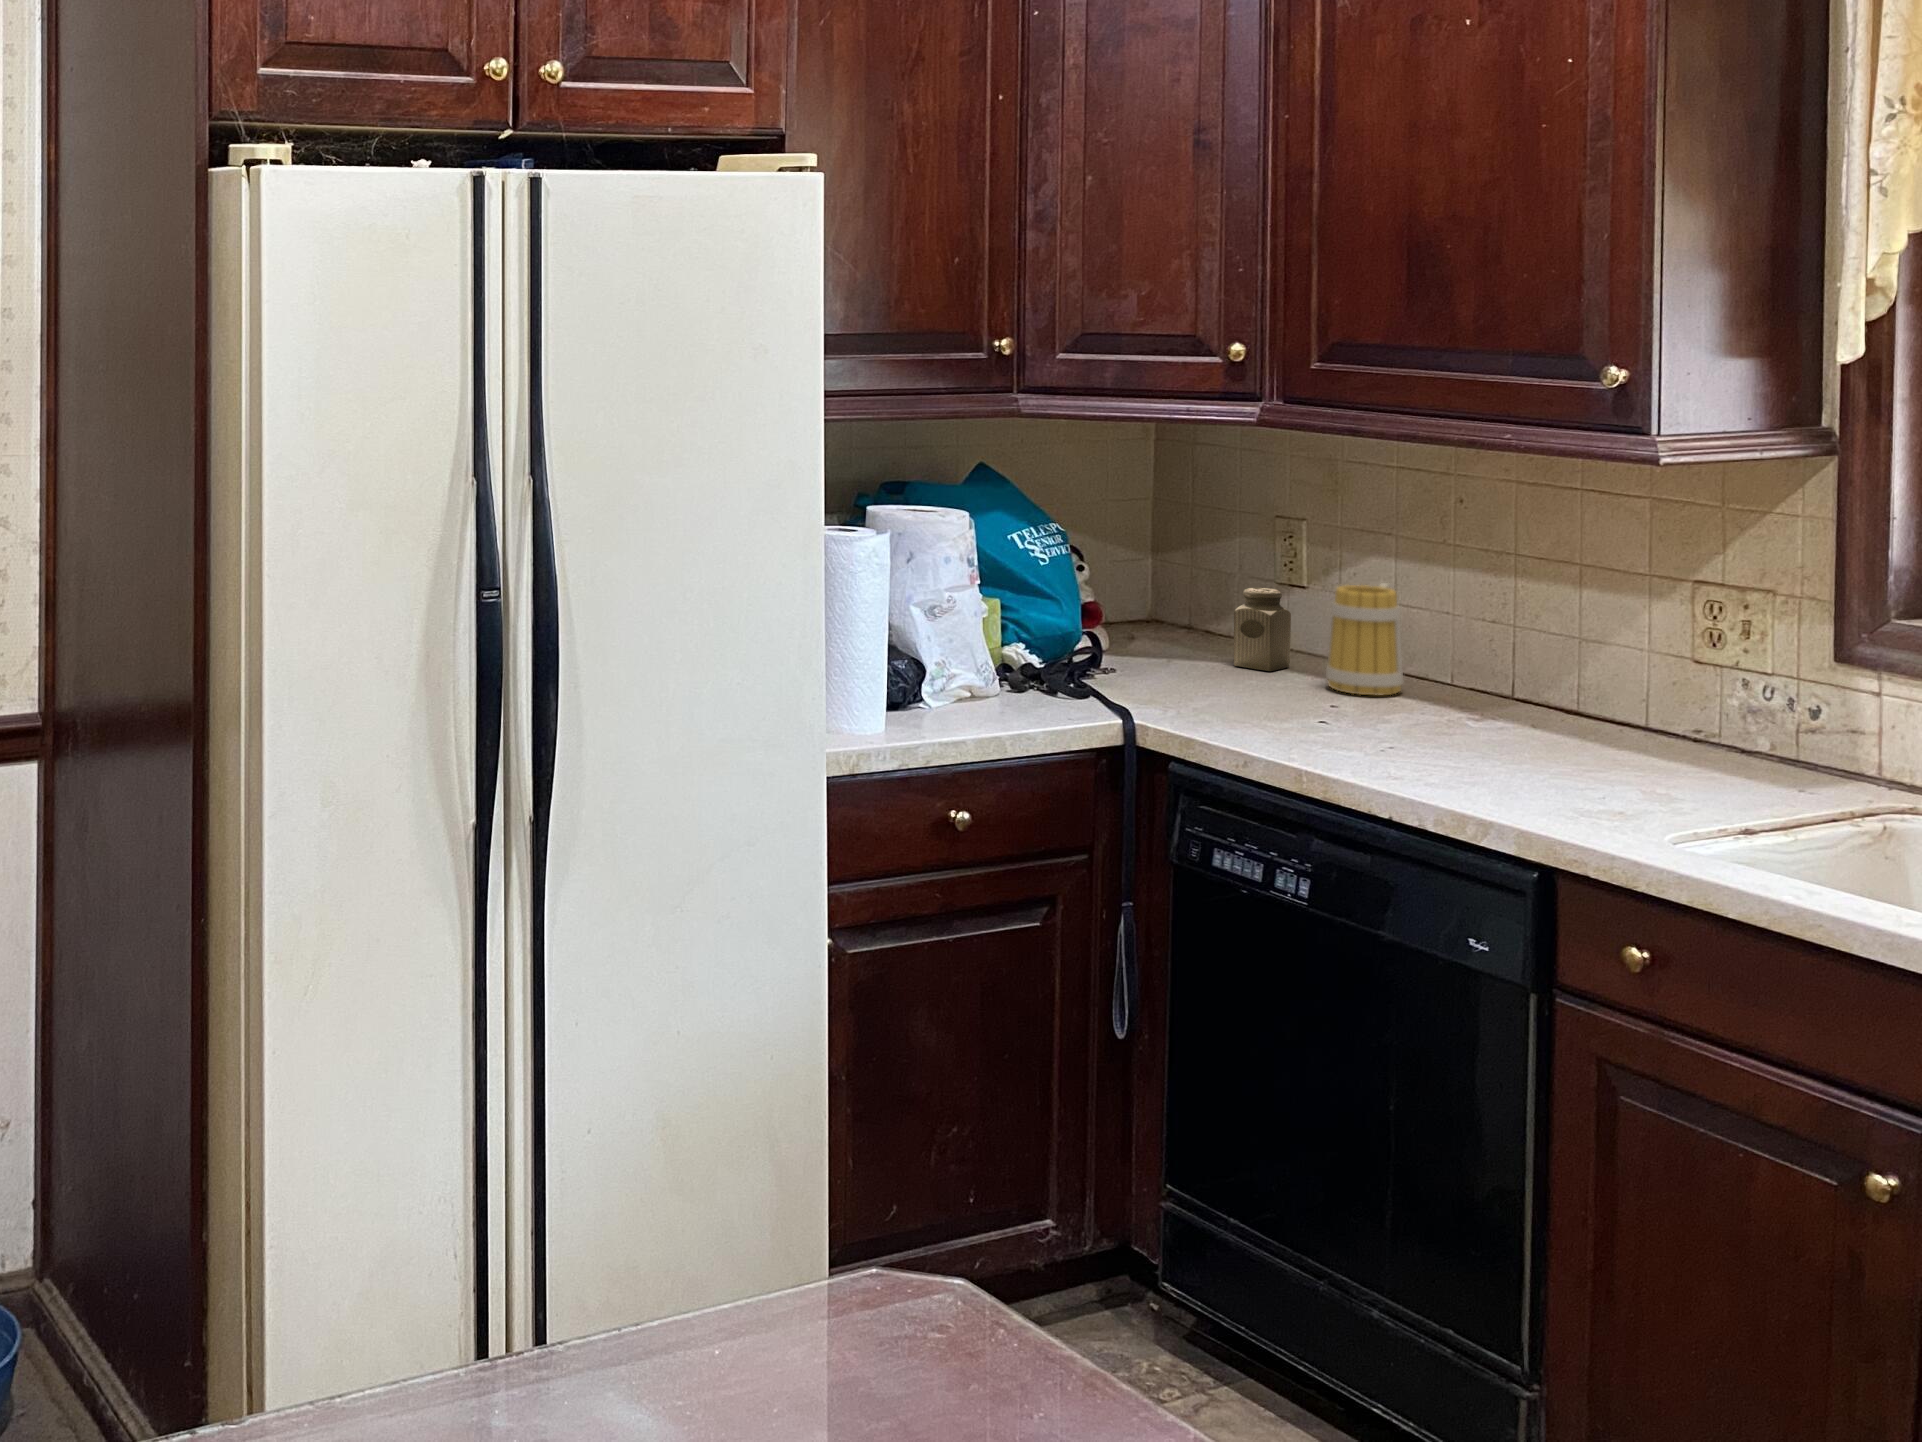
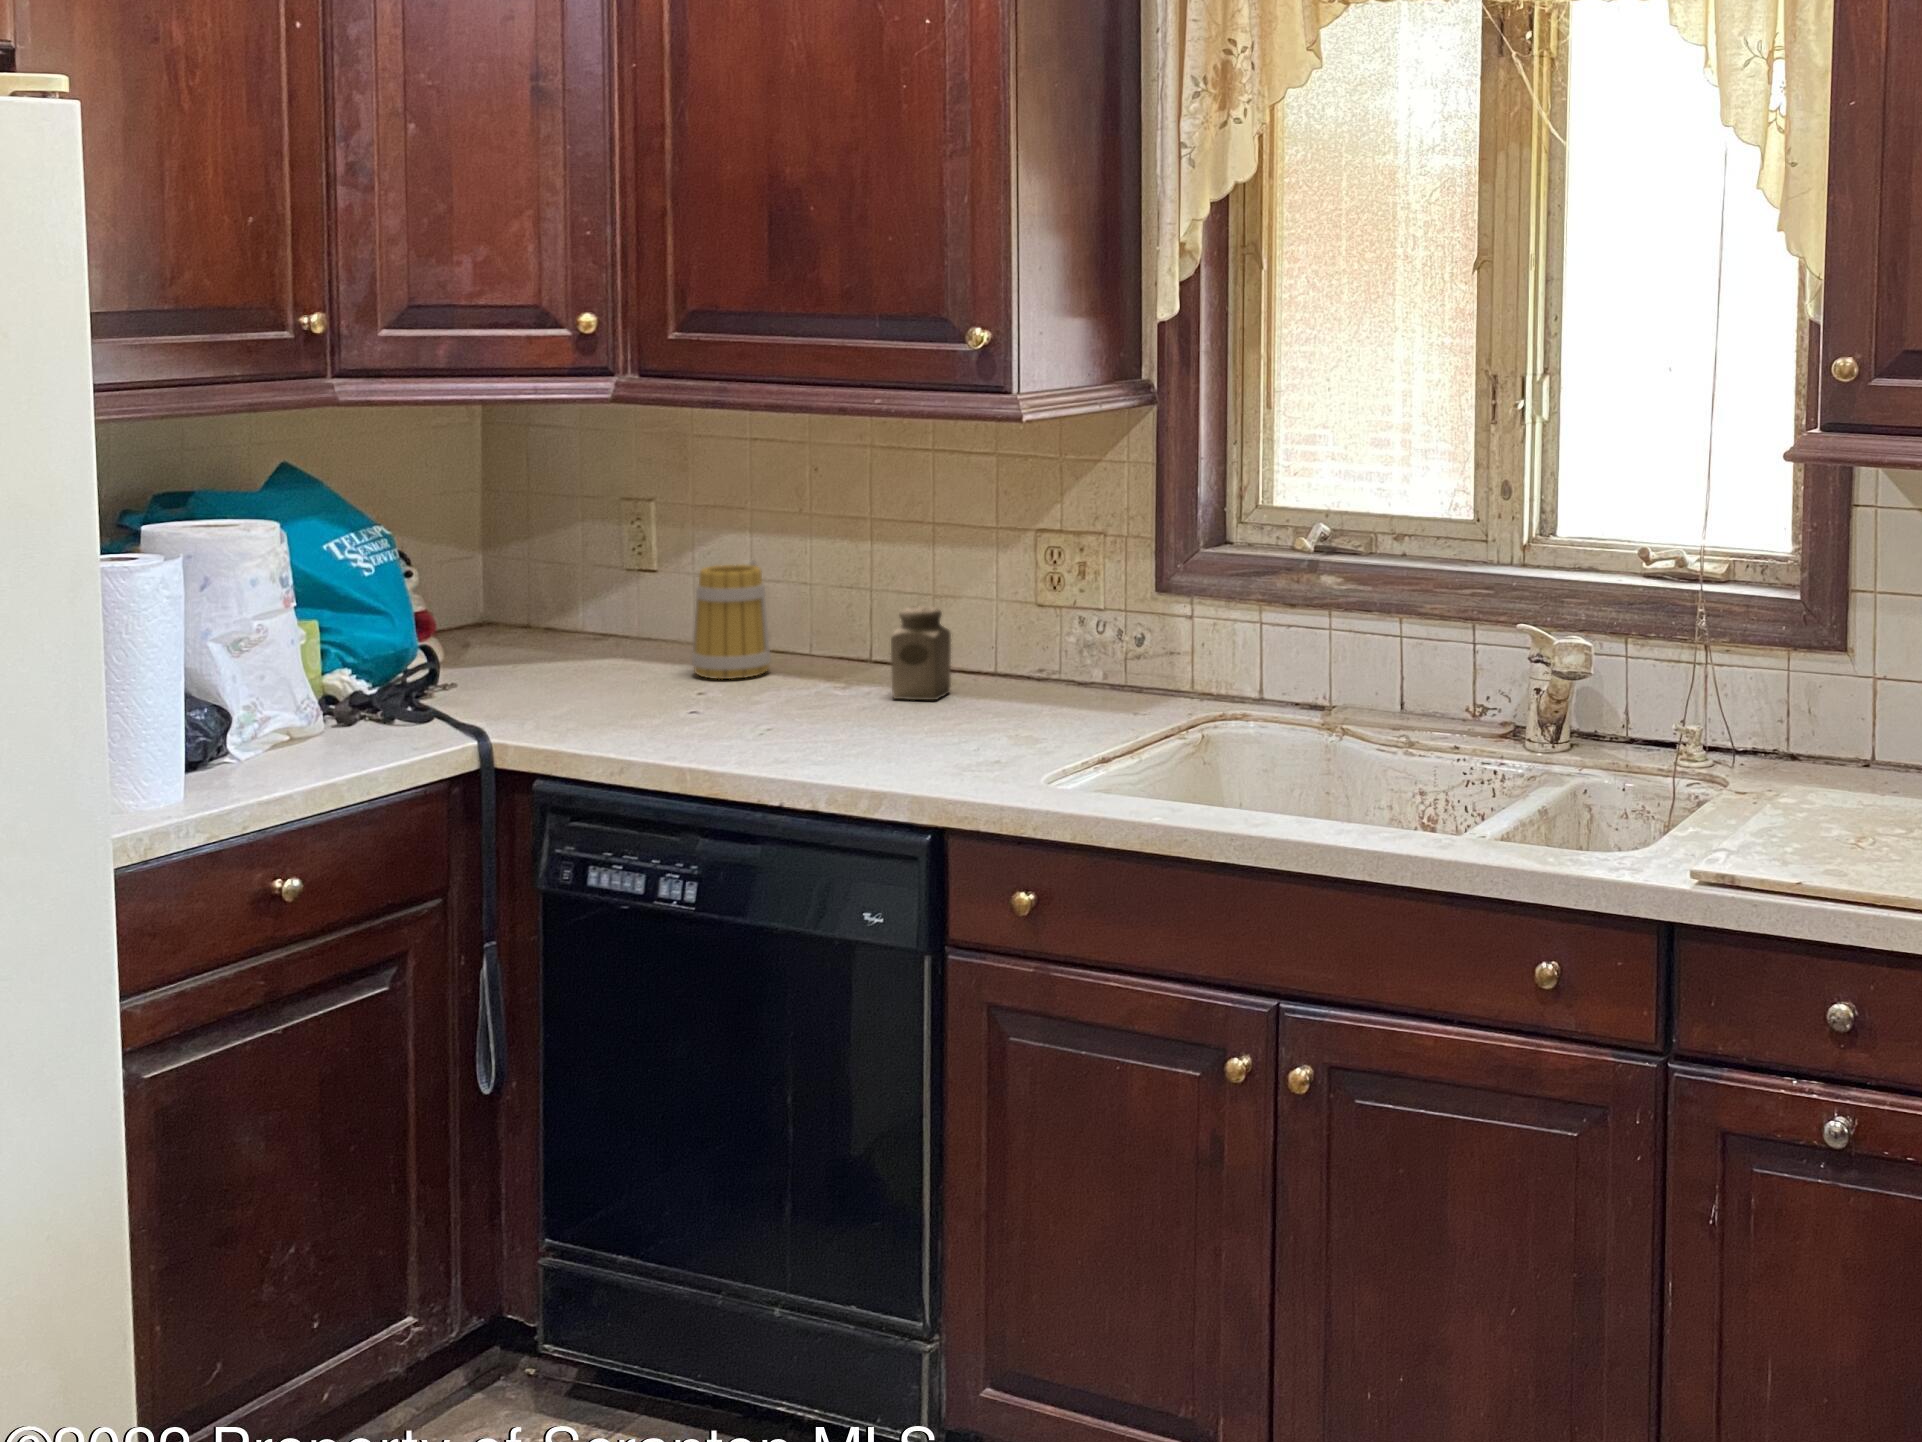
salt shaker: present [1234,588,1291,671] -> present [891,606,951,700]

